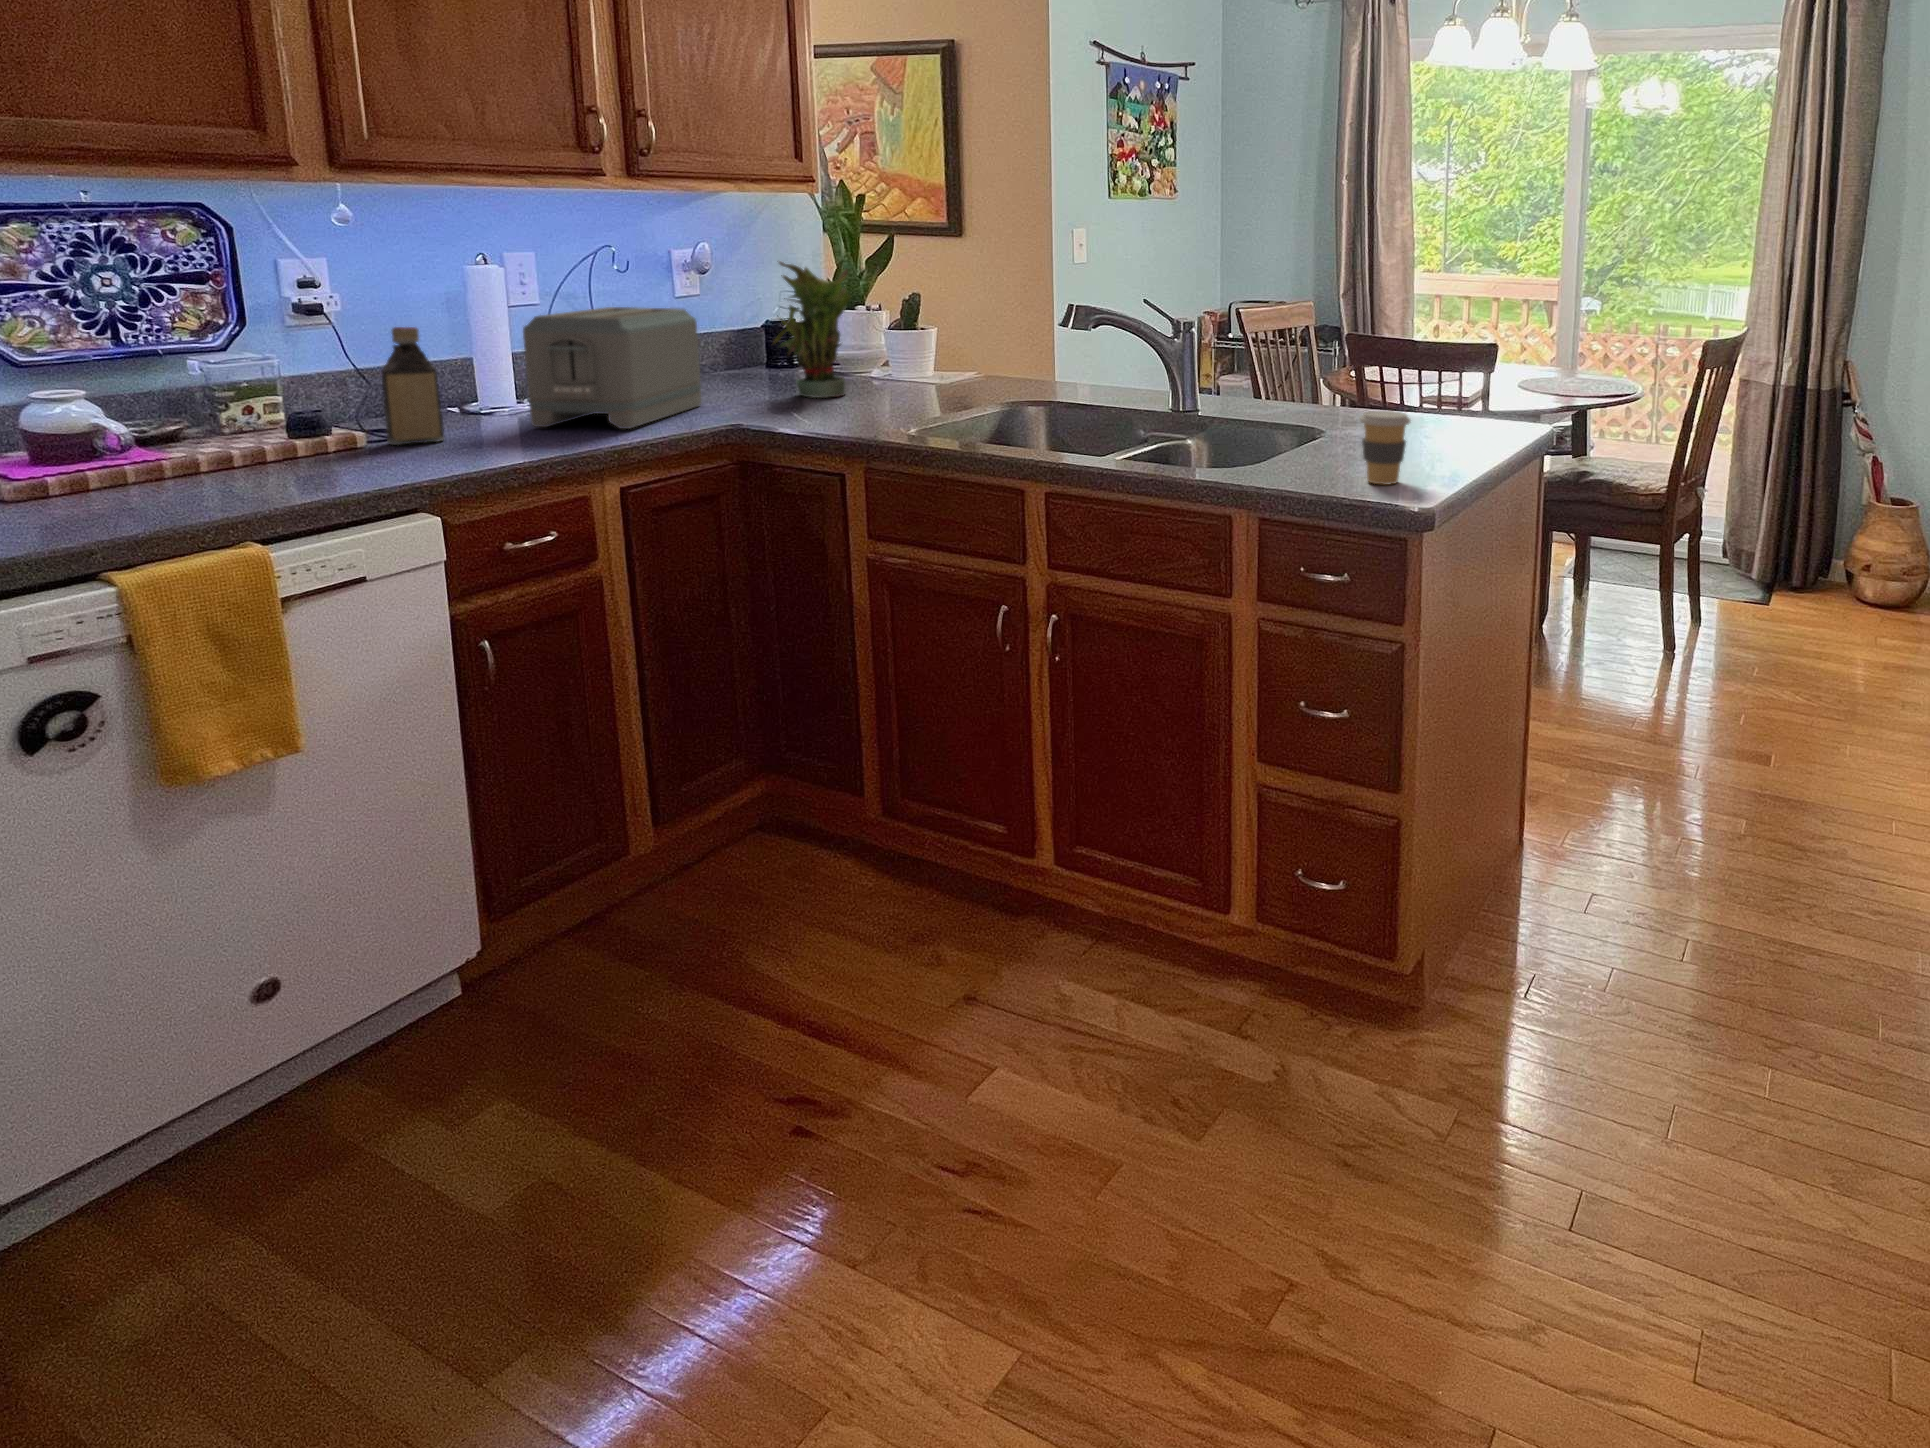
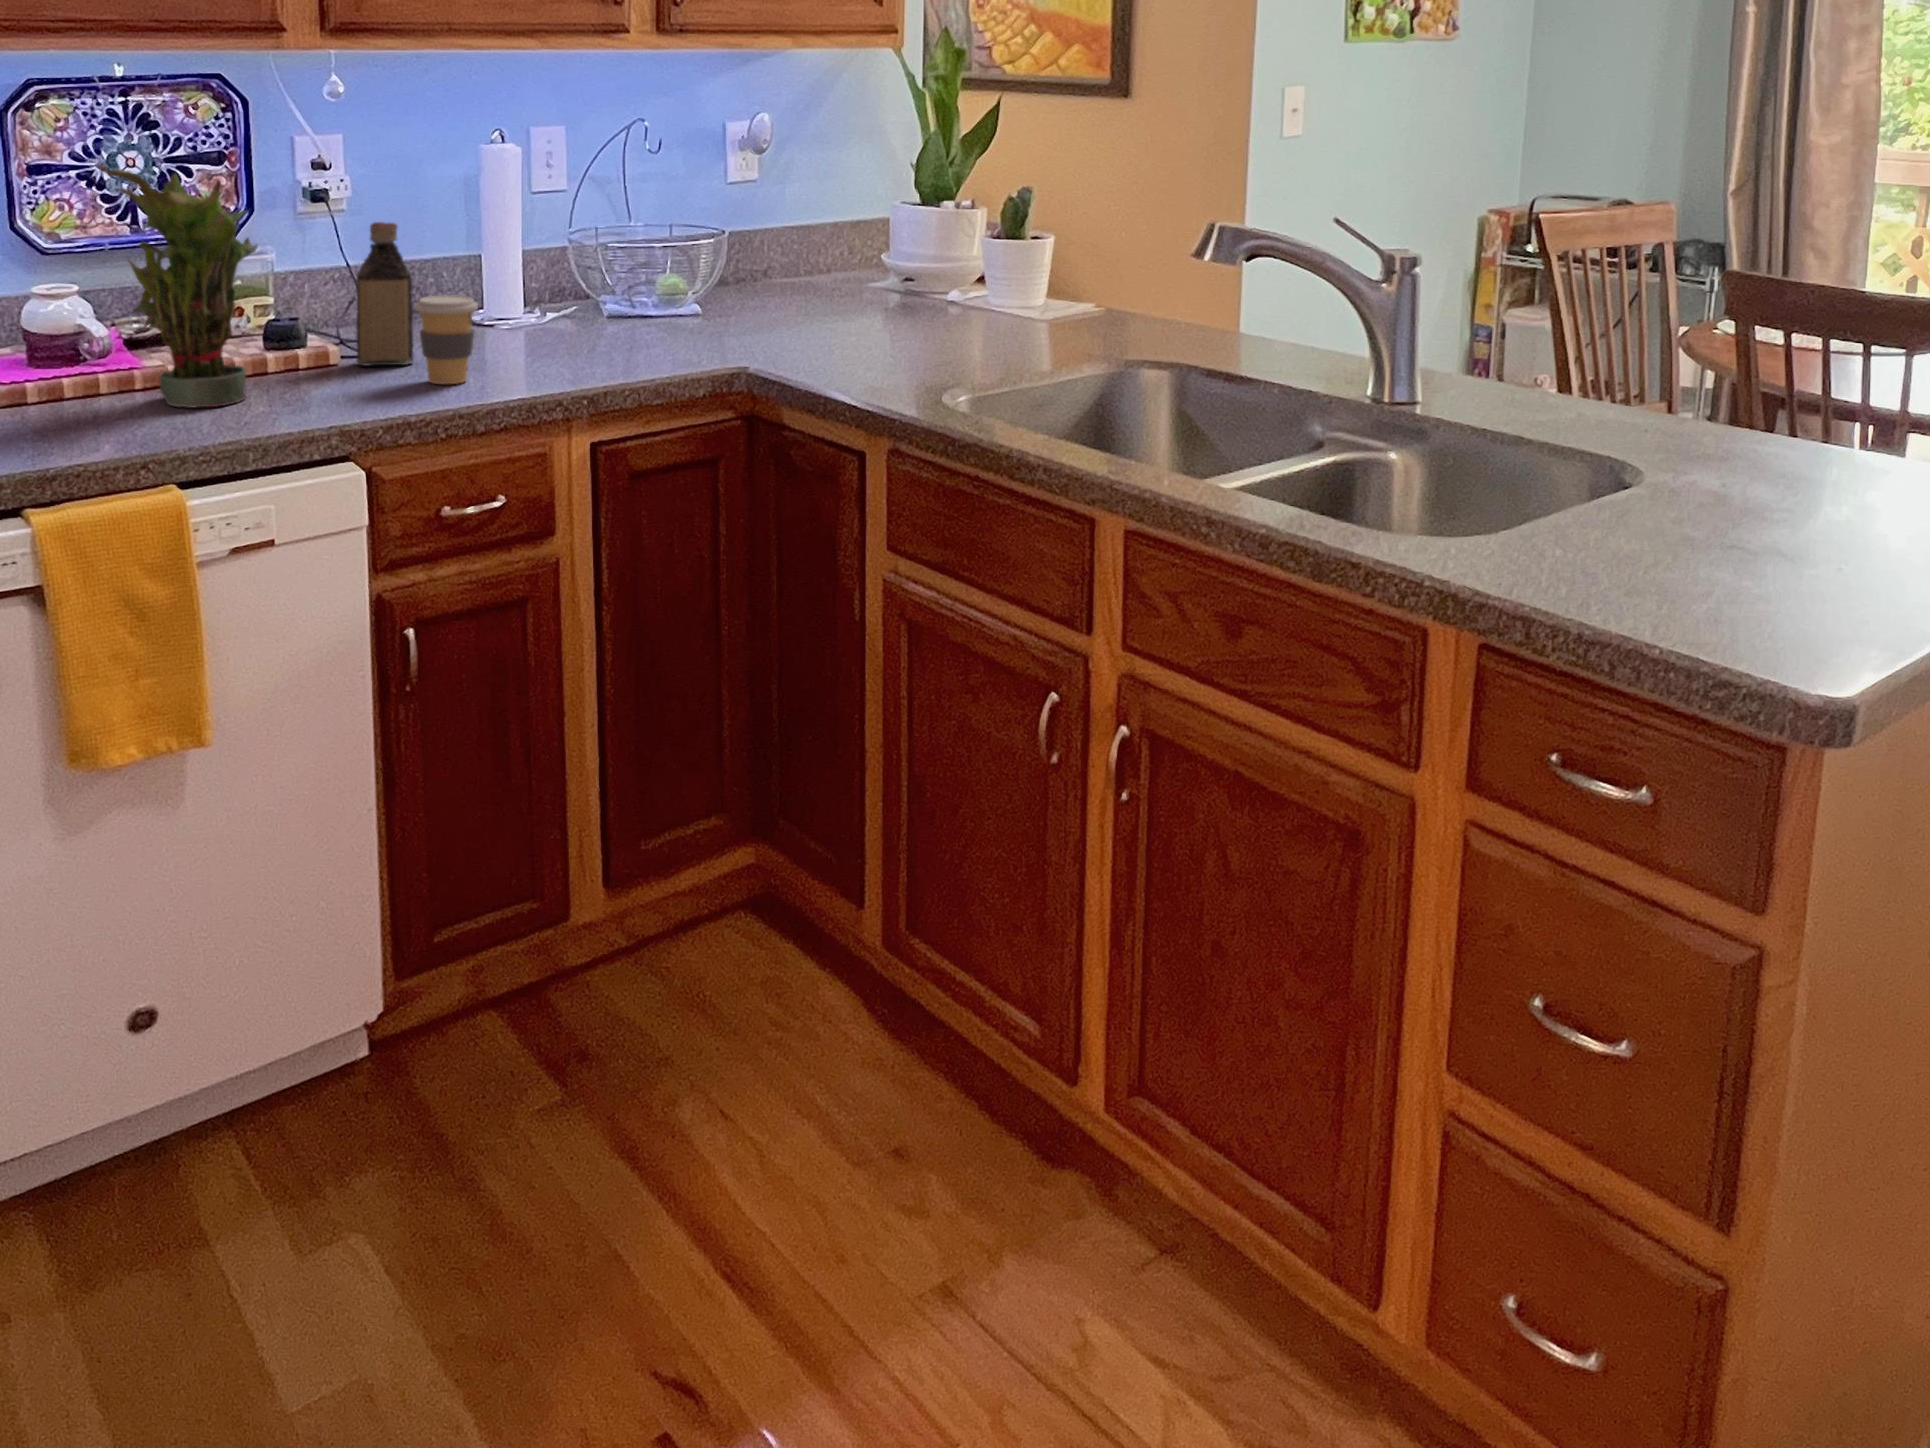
potted plant: present [773,262,851,398] -> present [97,165,258,408]
toaster: present [523,307,701,429] -> none [509,200,717,364]
coffee cup: present [1360,411,1410,484] -> present [415,295,478,384]

